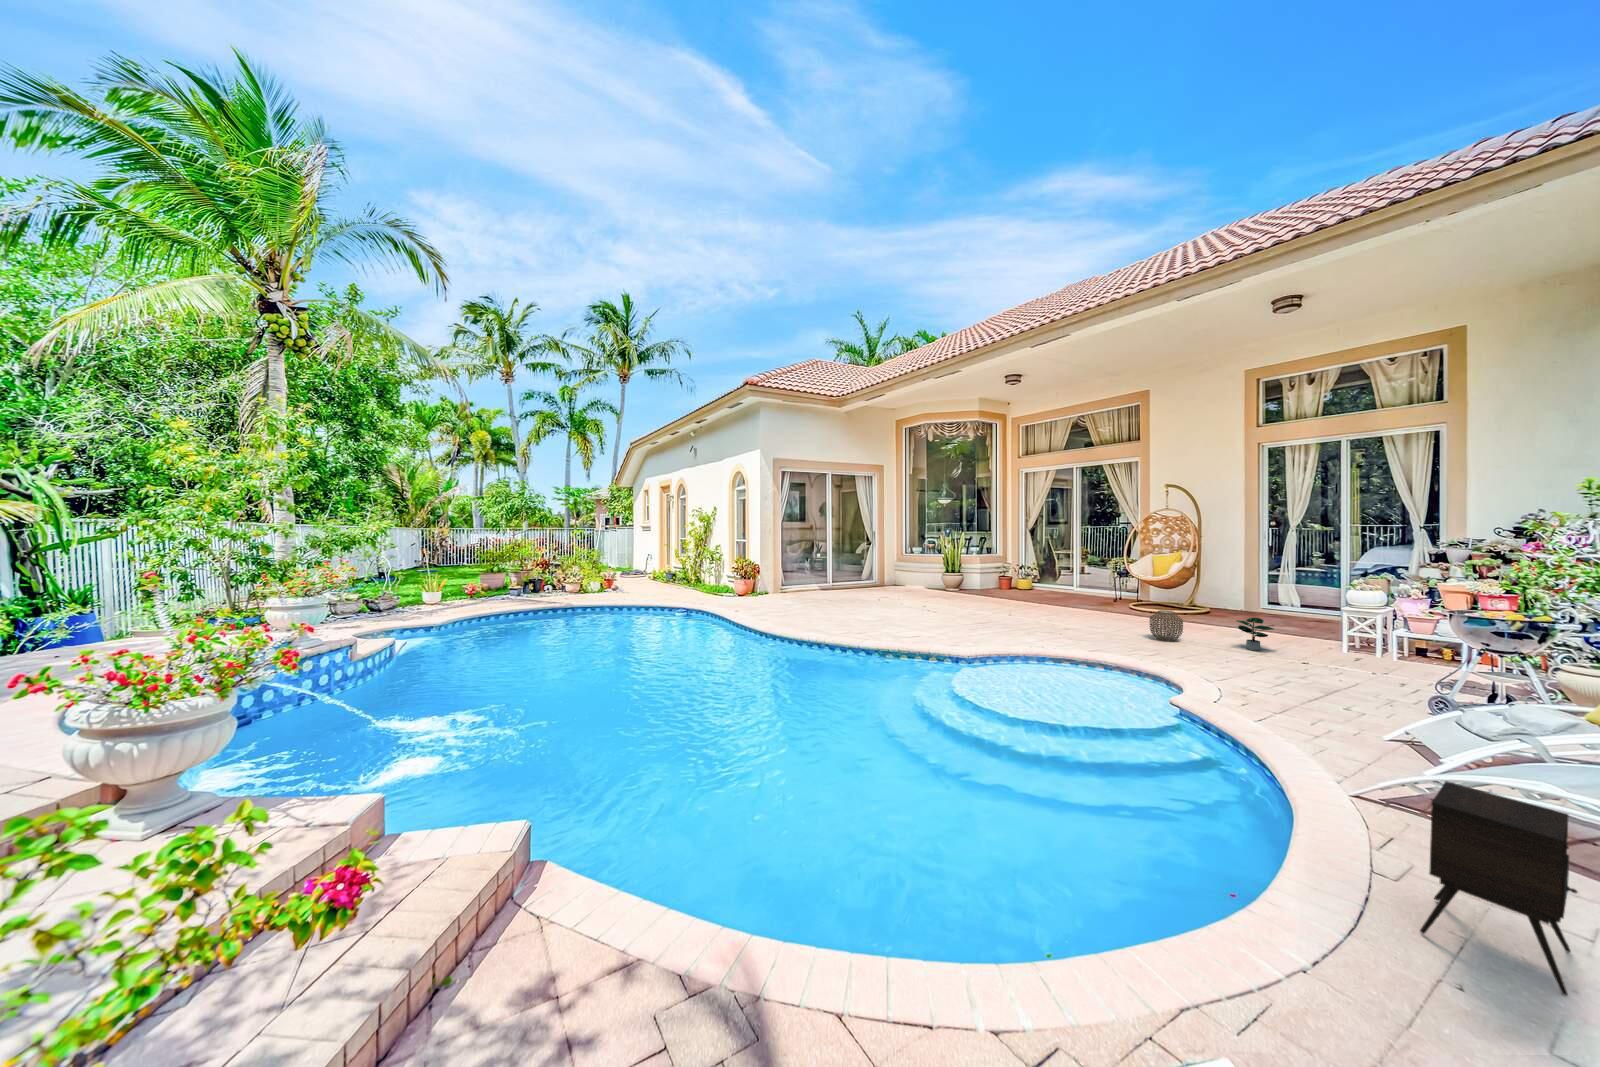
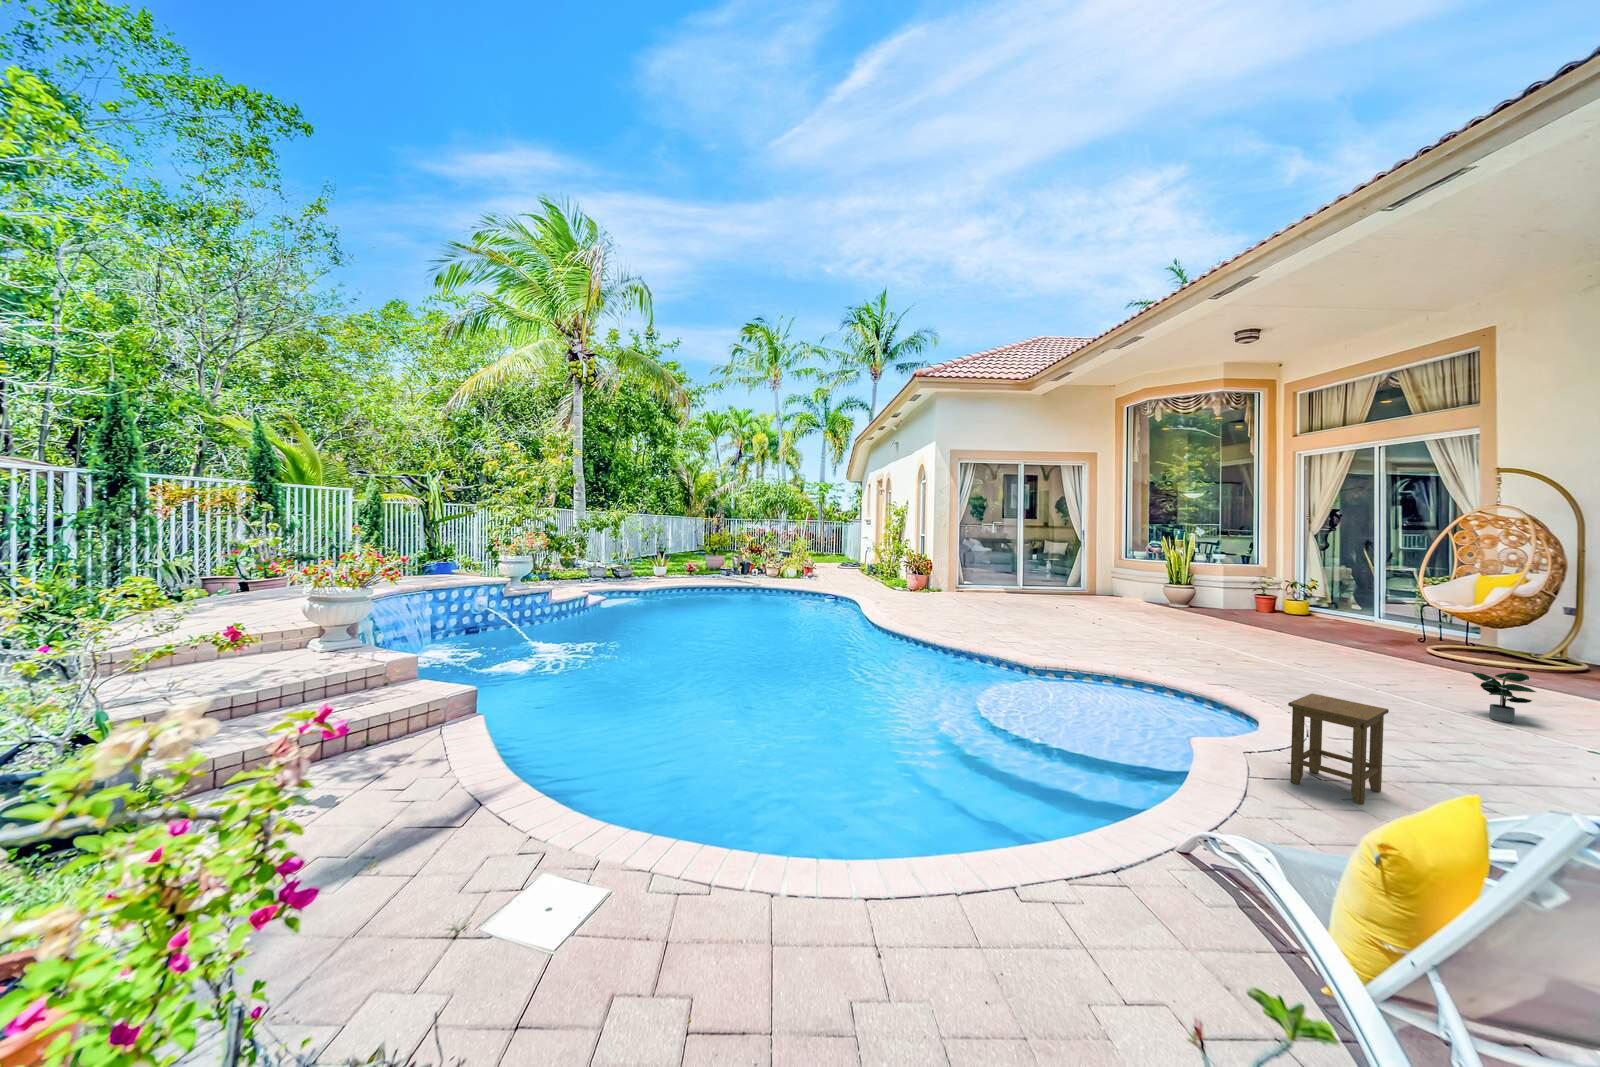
woven basket: present [1150,610,1183,641] -> none [1339,647,1393,693]
stool: none [1281,655,1360,734] -> present [1288,694,1389,805]
side table: present [1420,781,1577,996] -> none [963,761,1073,933]

